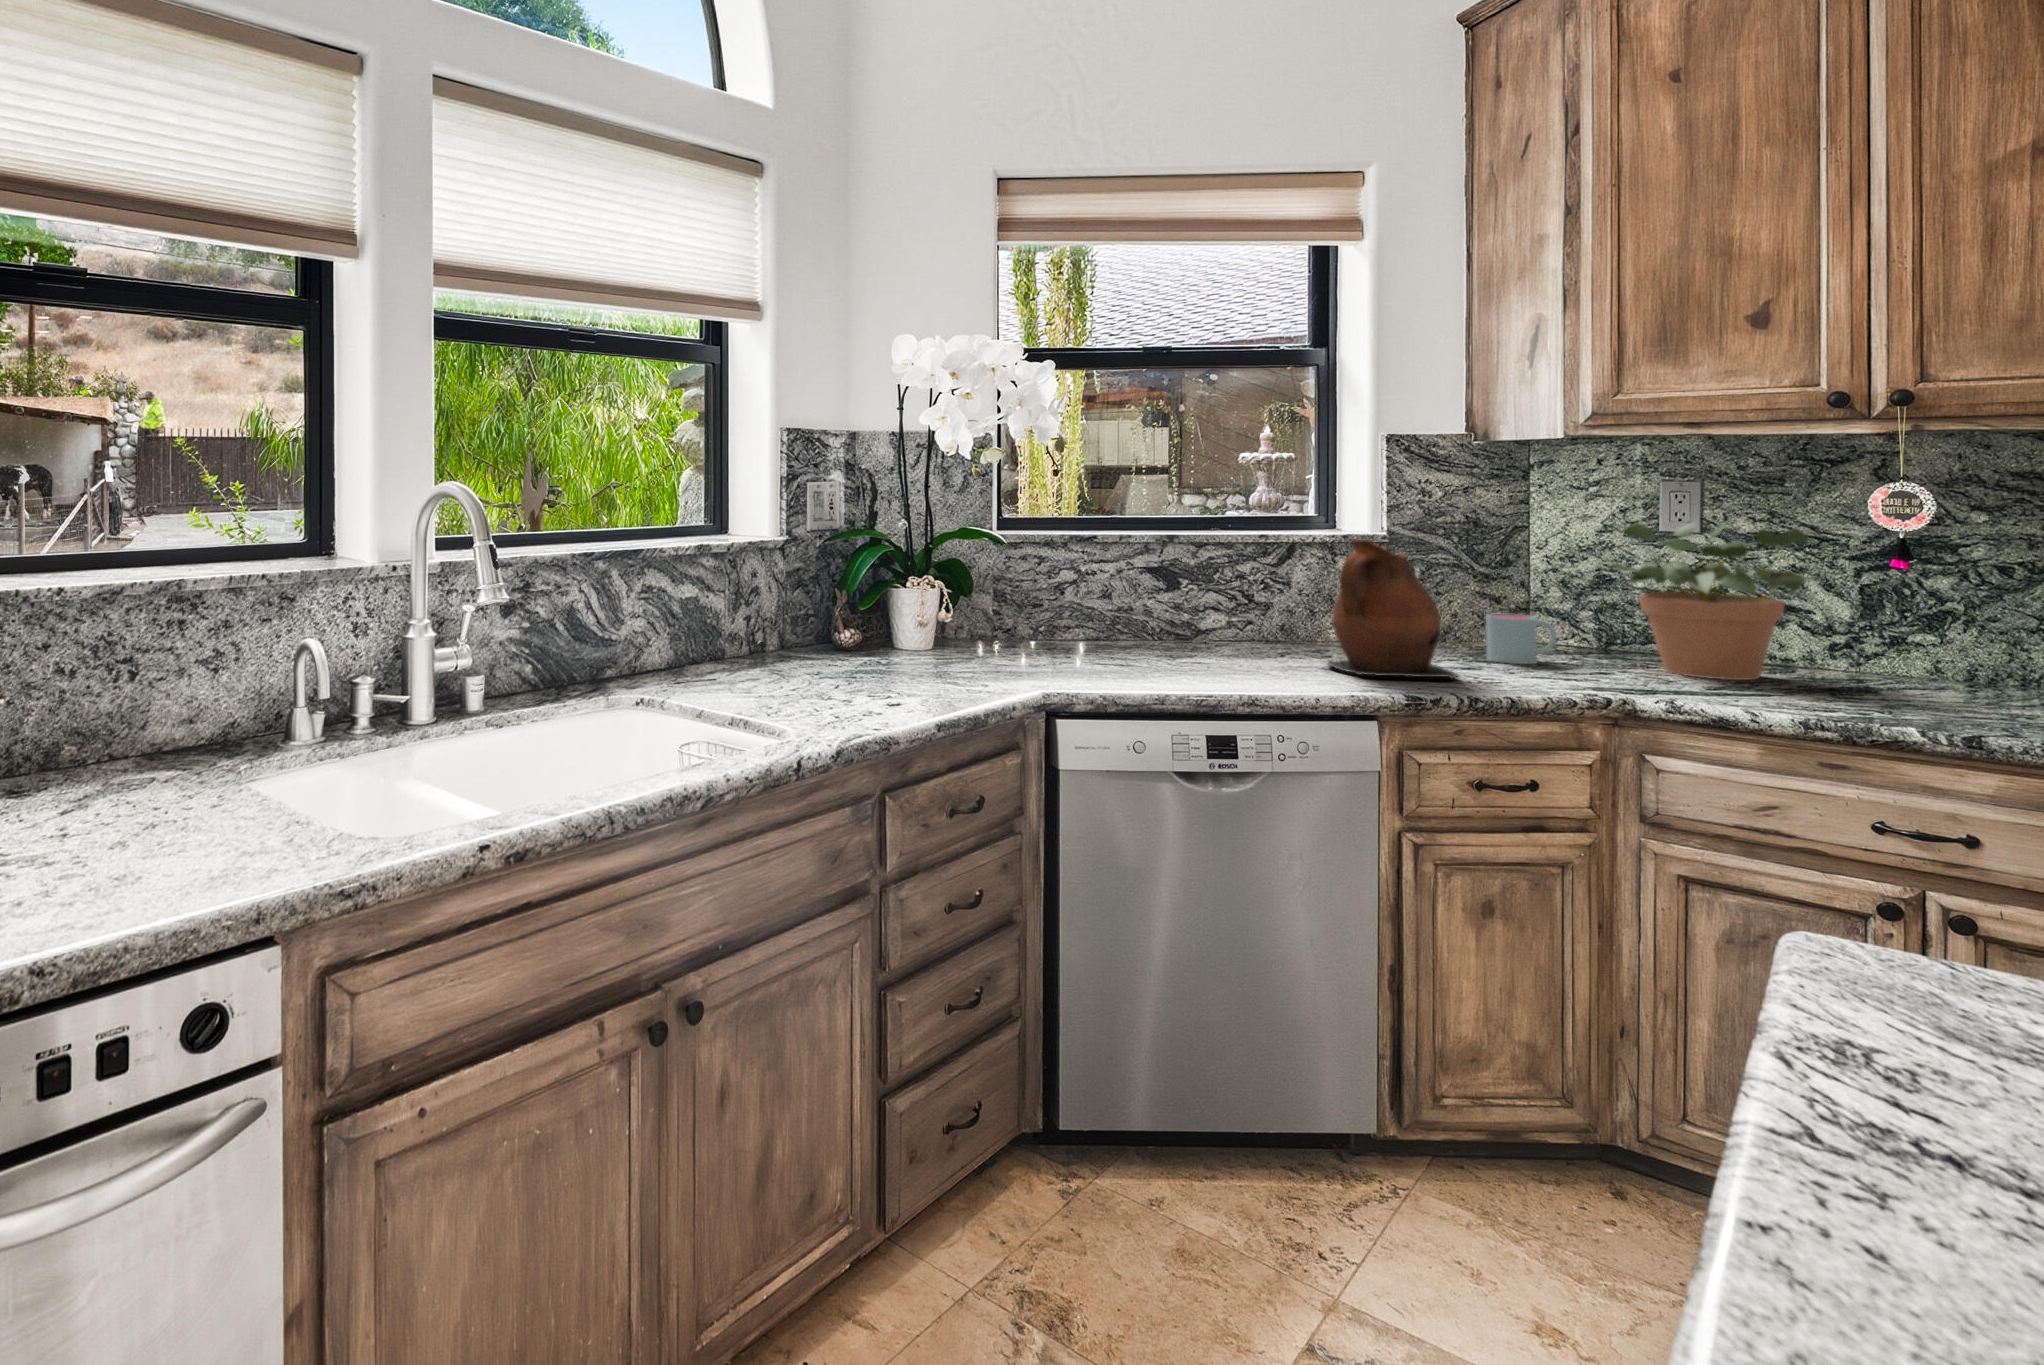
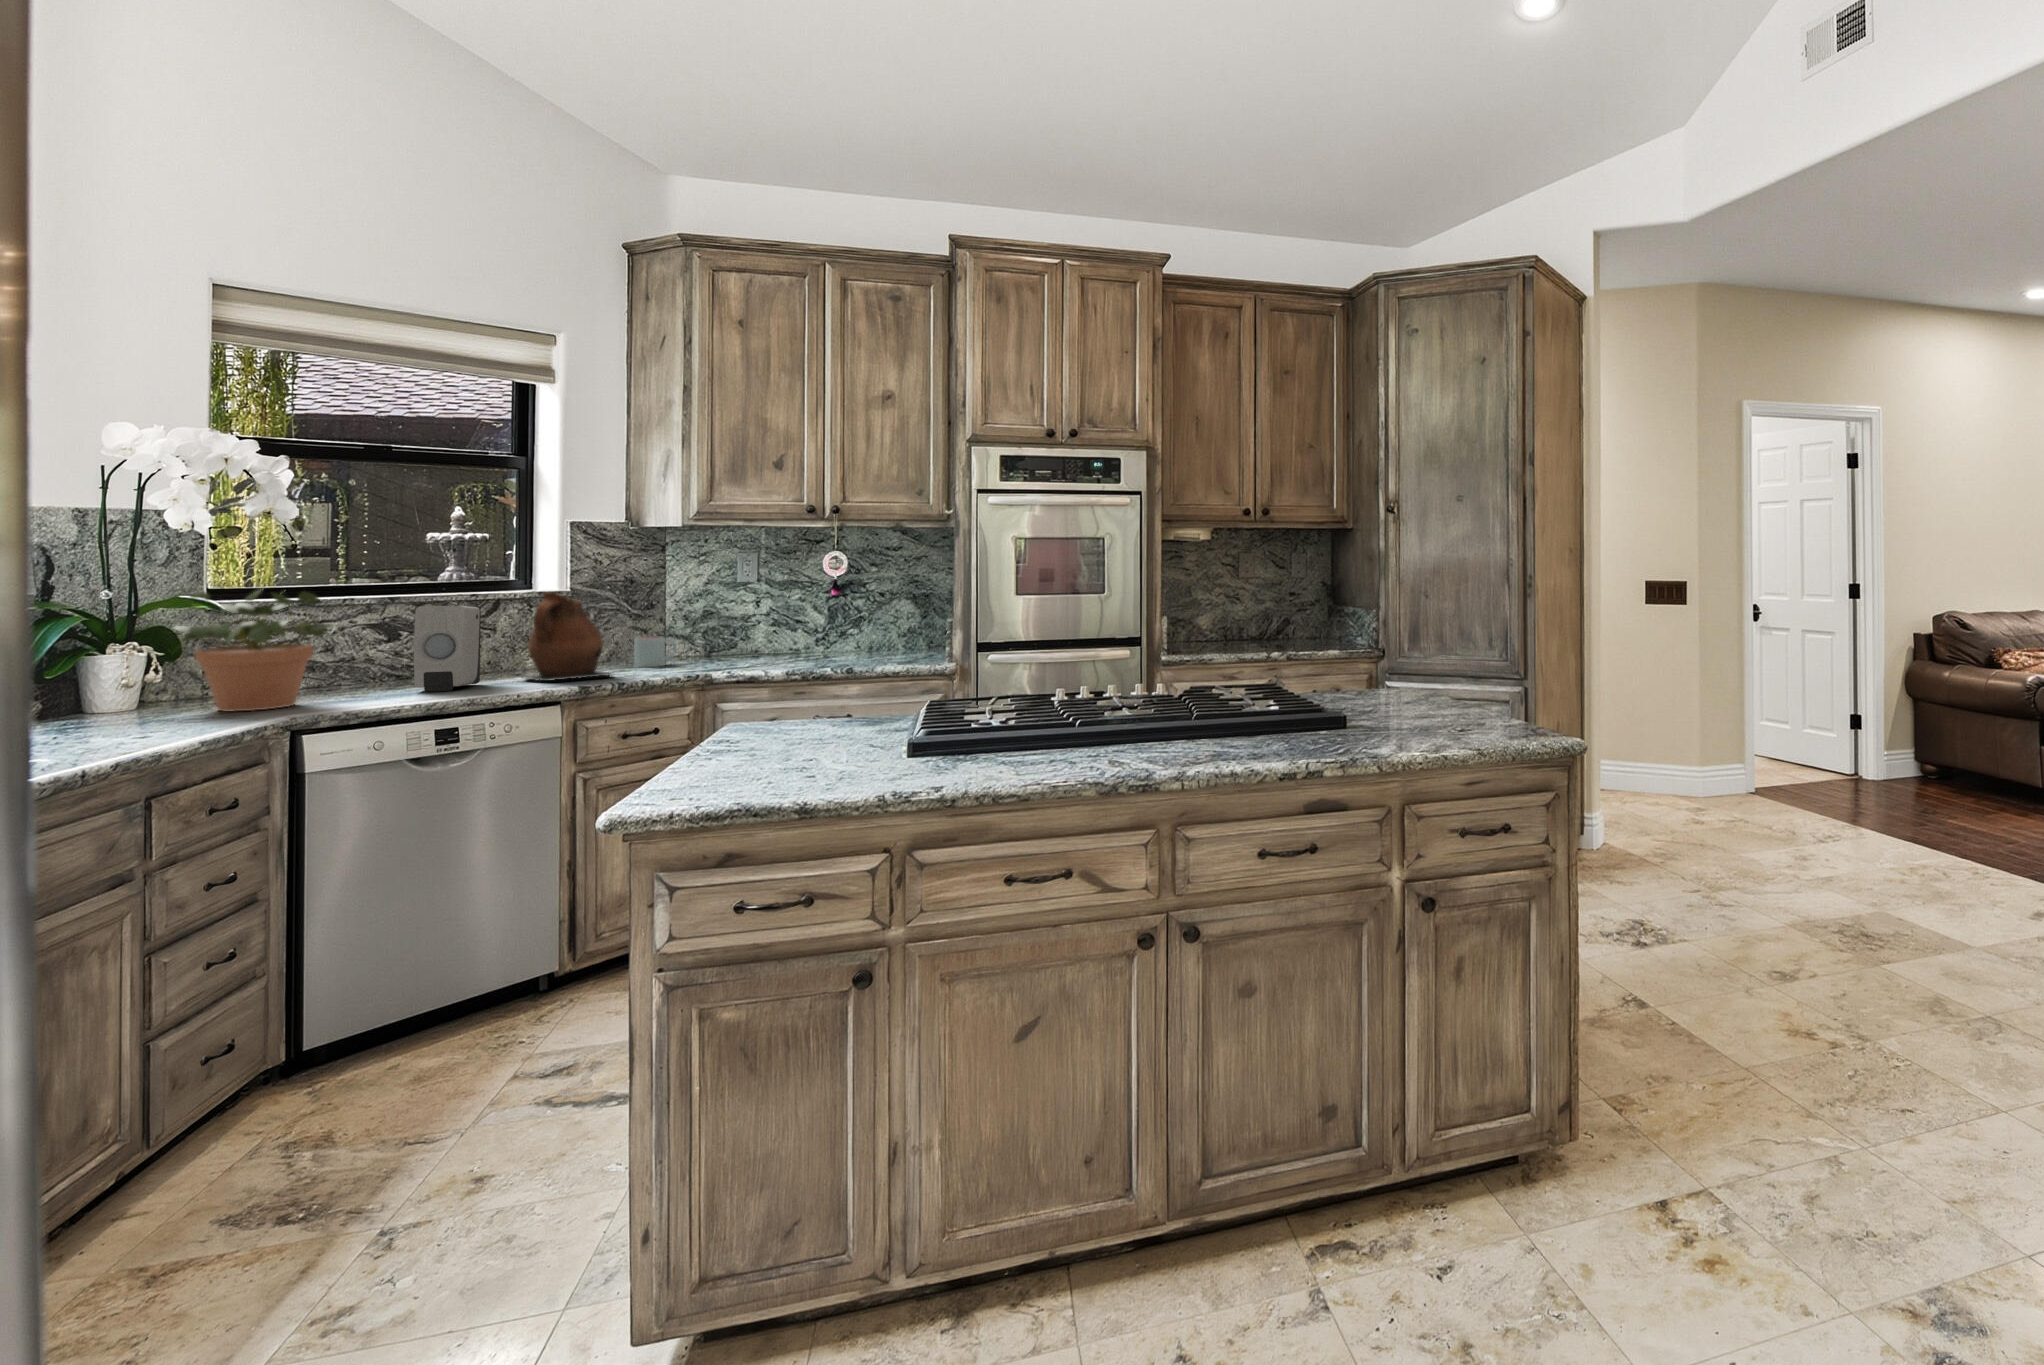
potted plant: present [1611,523,1828,680] -> present [175,591,332,712]
soap dispenser: none [1188,552,1270,673] -> present [414,606,481,692]

